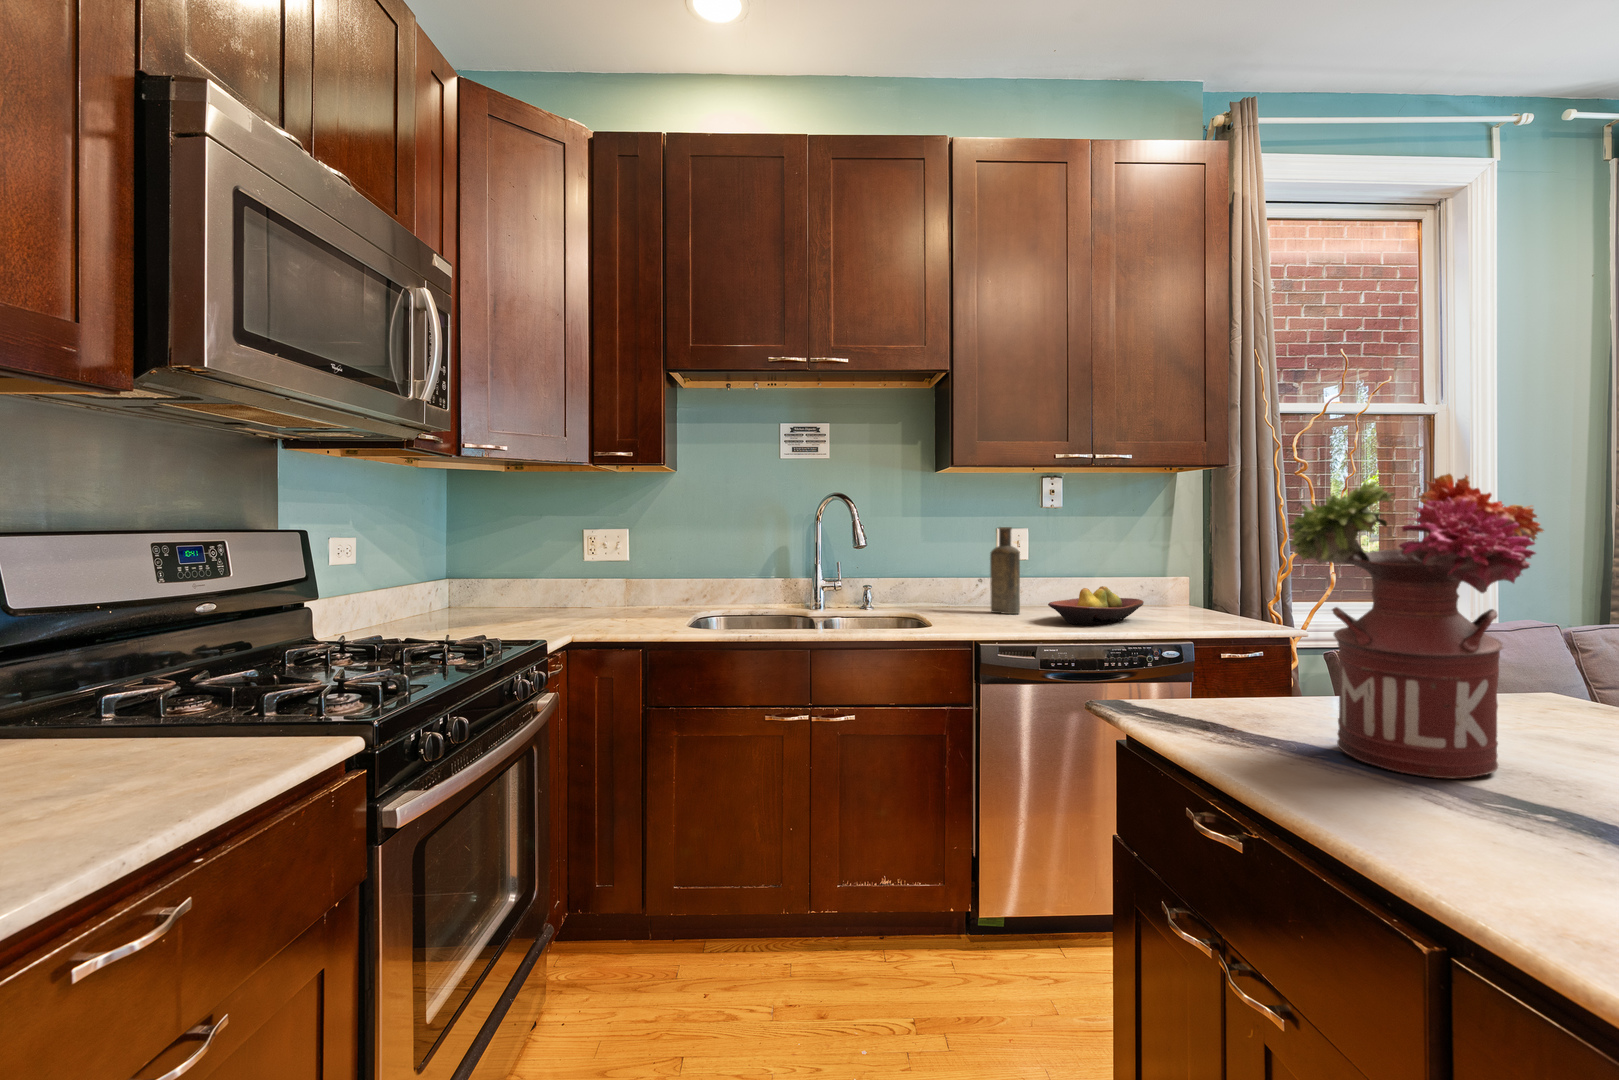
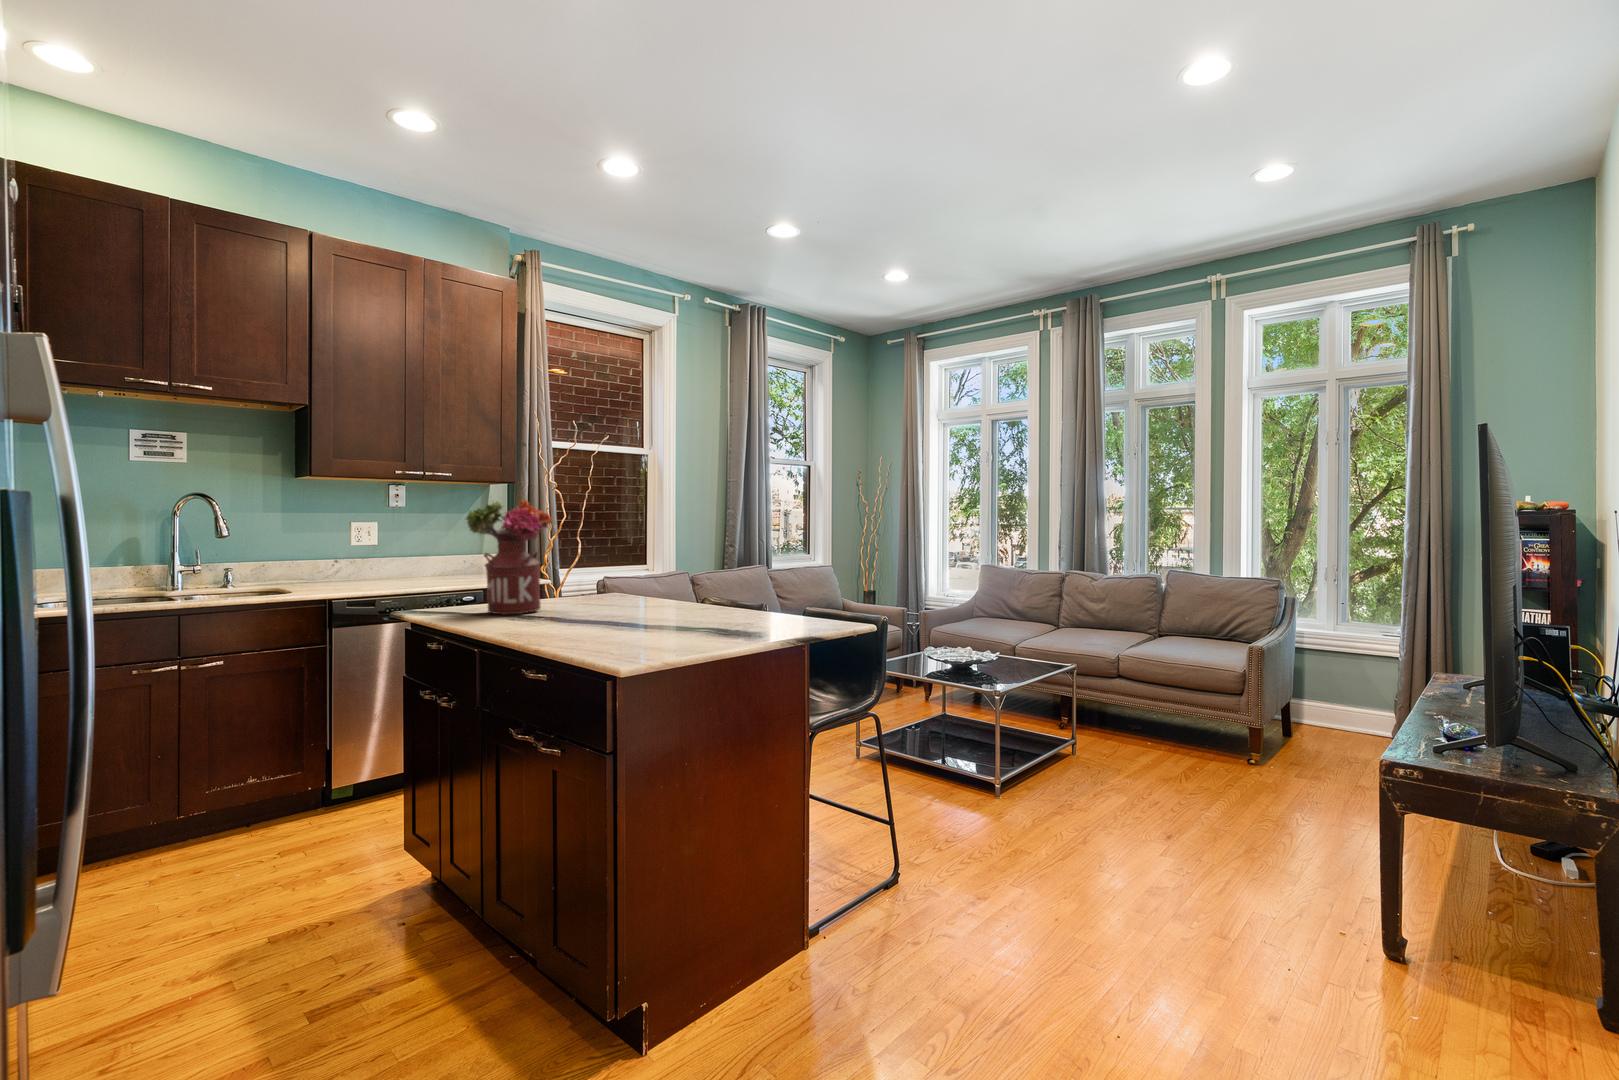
bottle: present [990,527,1020,614] -> none [345,521,369,585]
fruit bowl: present [1048,586,1144,625] -> none [388,562,460,587]

